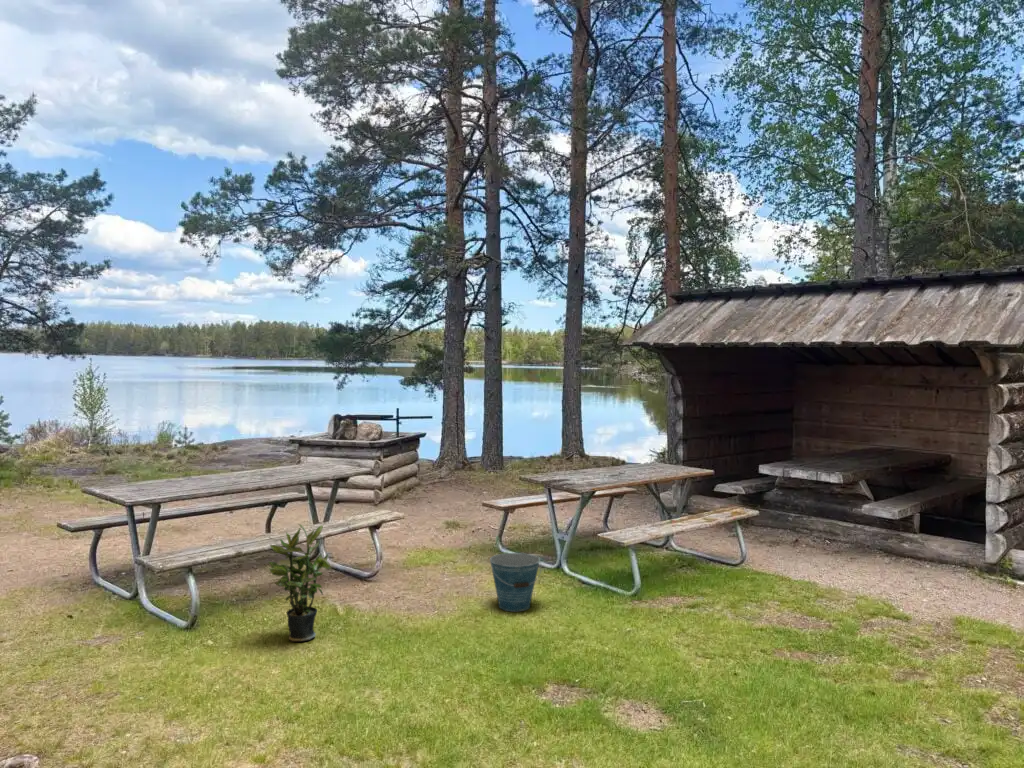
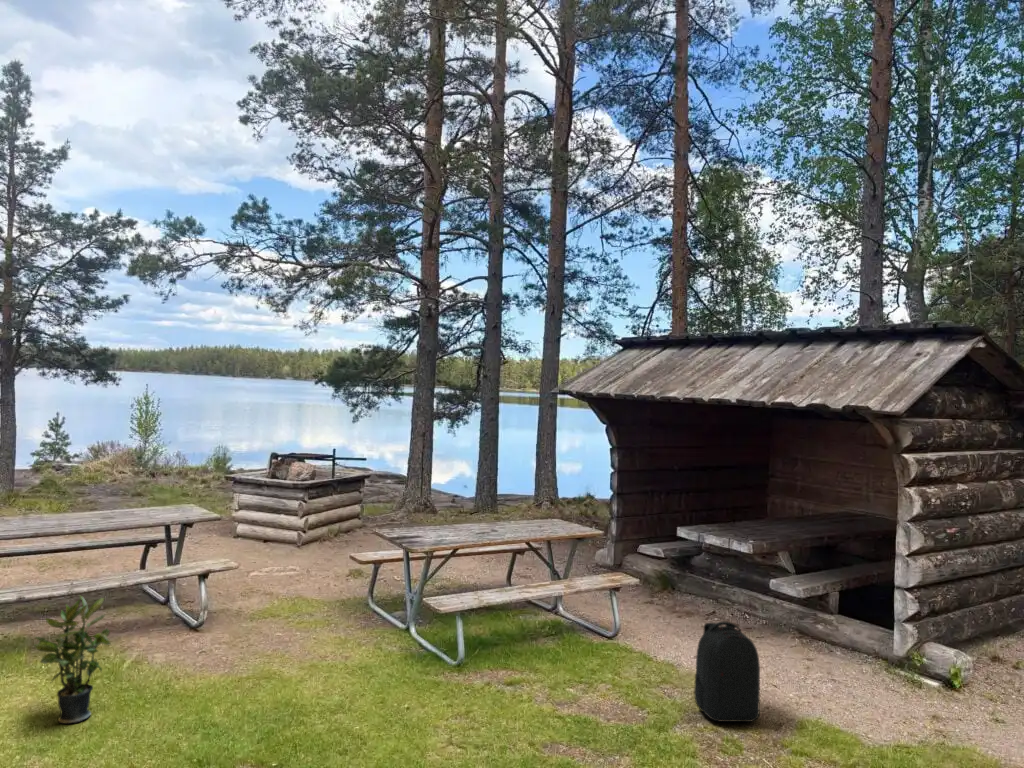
backpack: none [843,530,909,616] -> present [694,622,760,722]
bucket: present [490,553,541,611] -> none [303,628,361,695]

